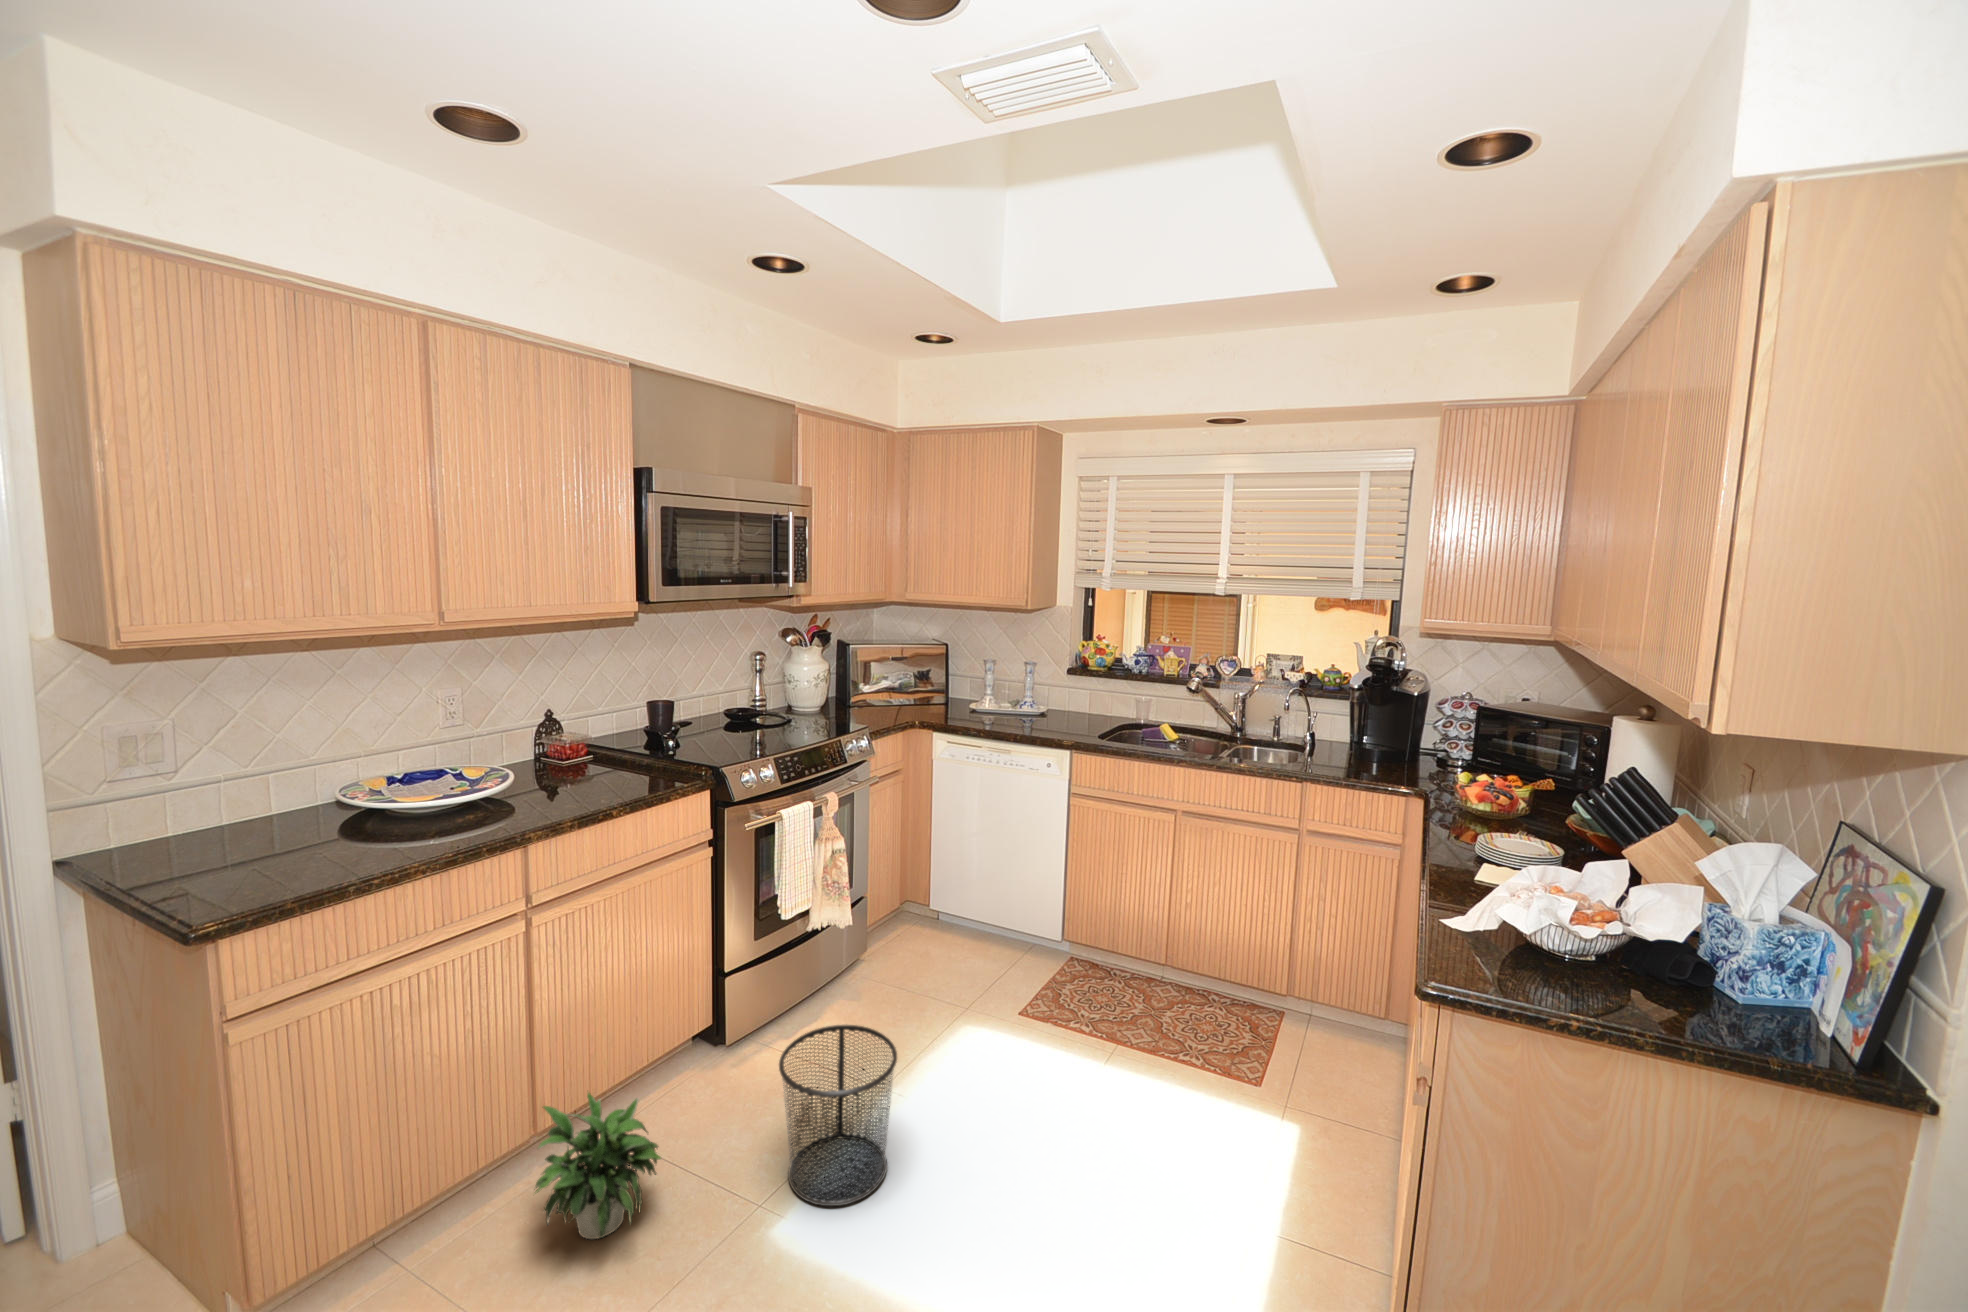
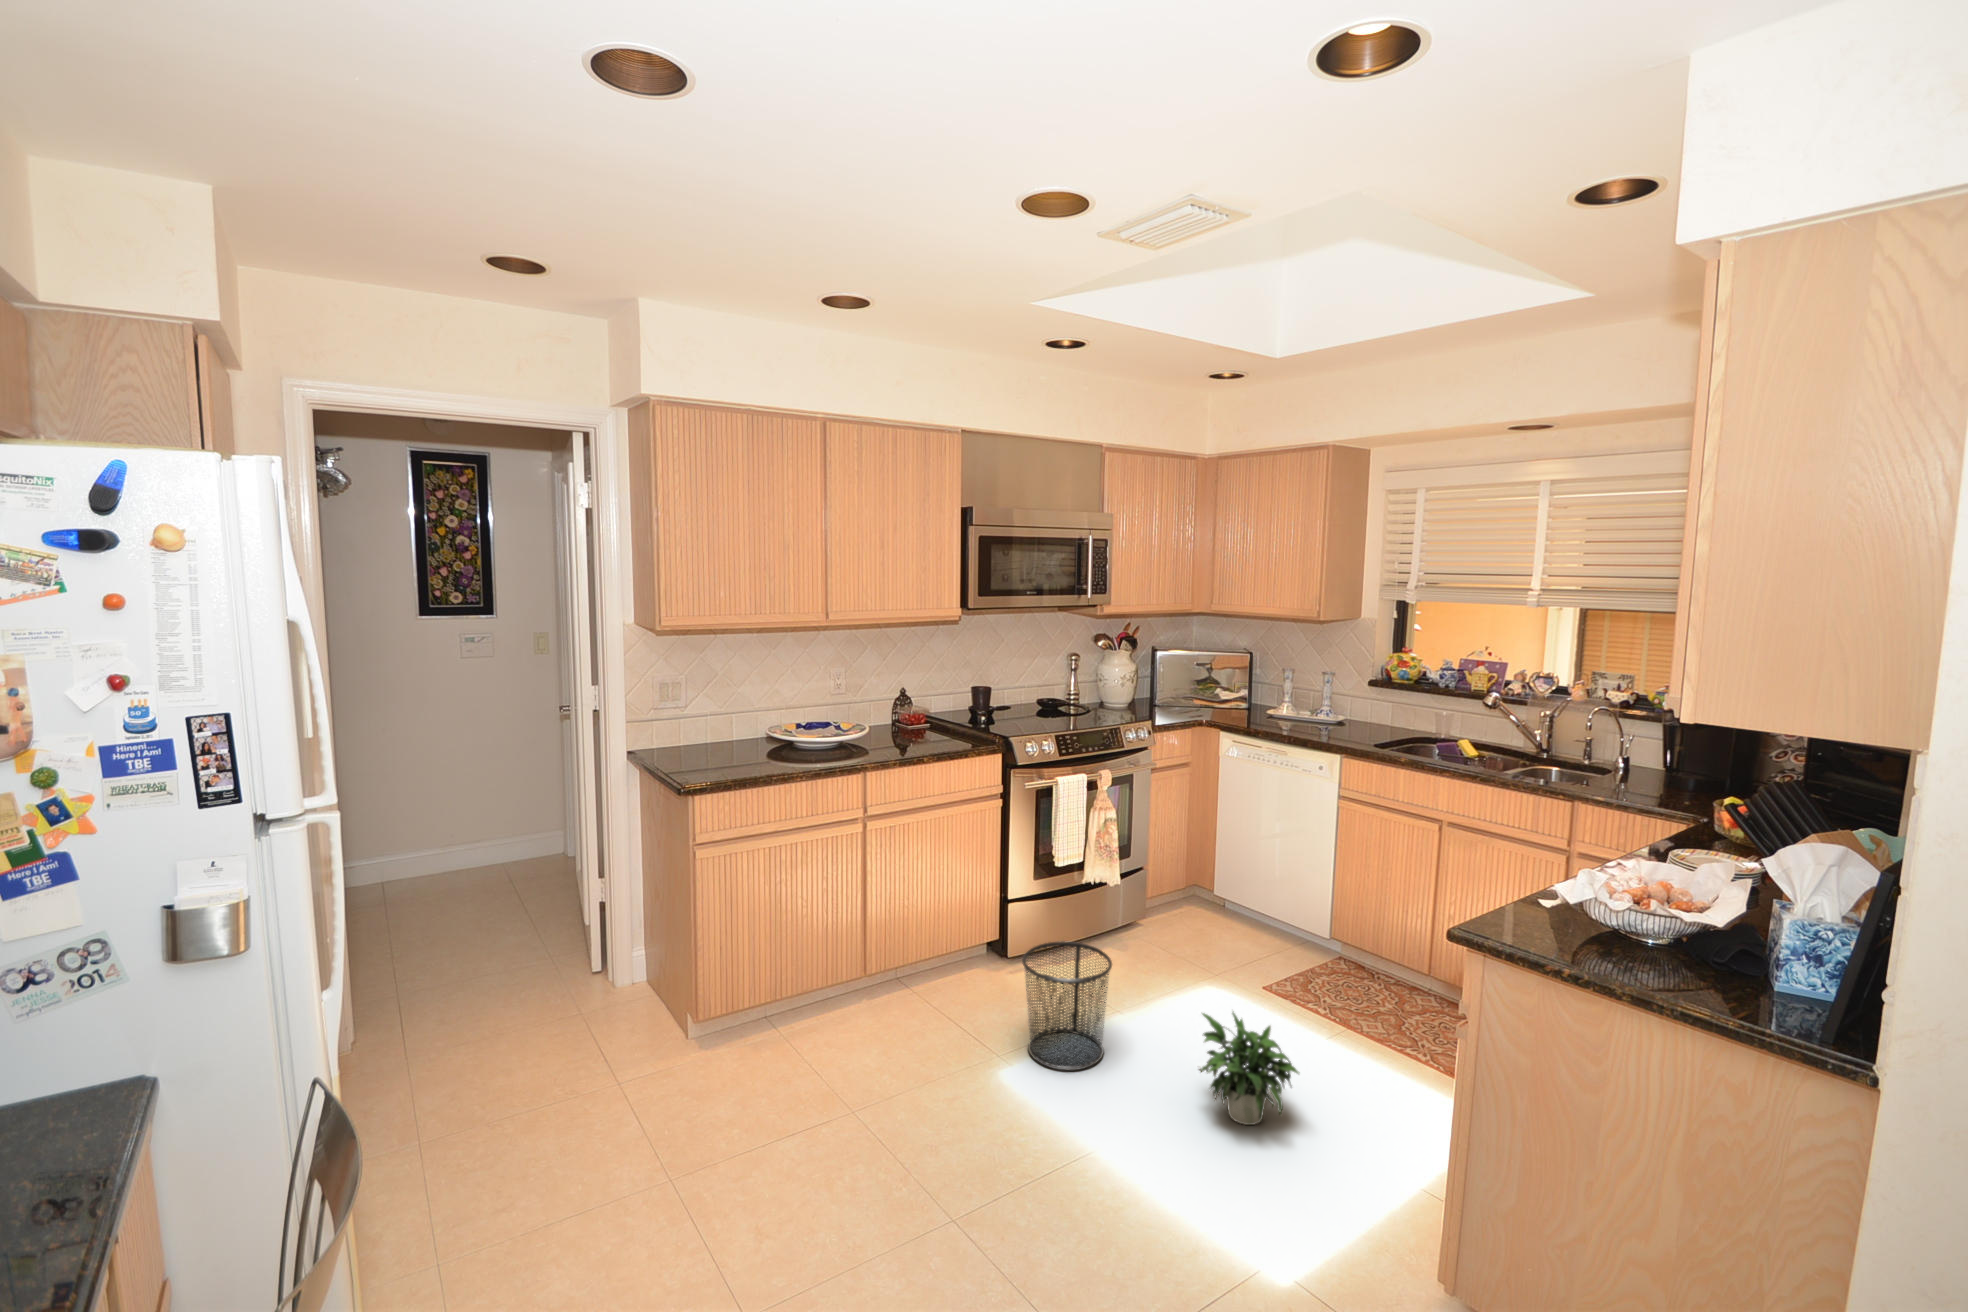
potted plant: present [535,1093,661,1239] -> present [1201,1013,1299,1125]

